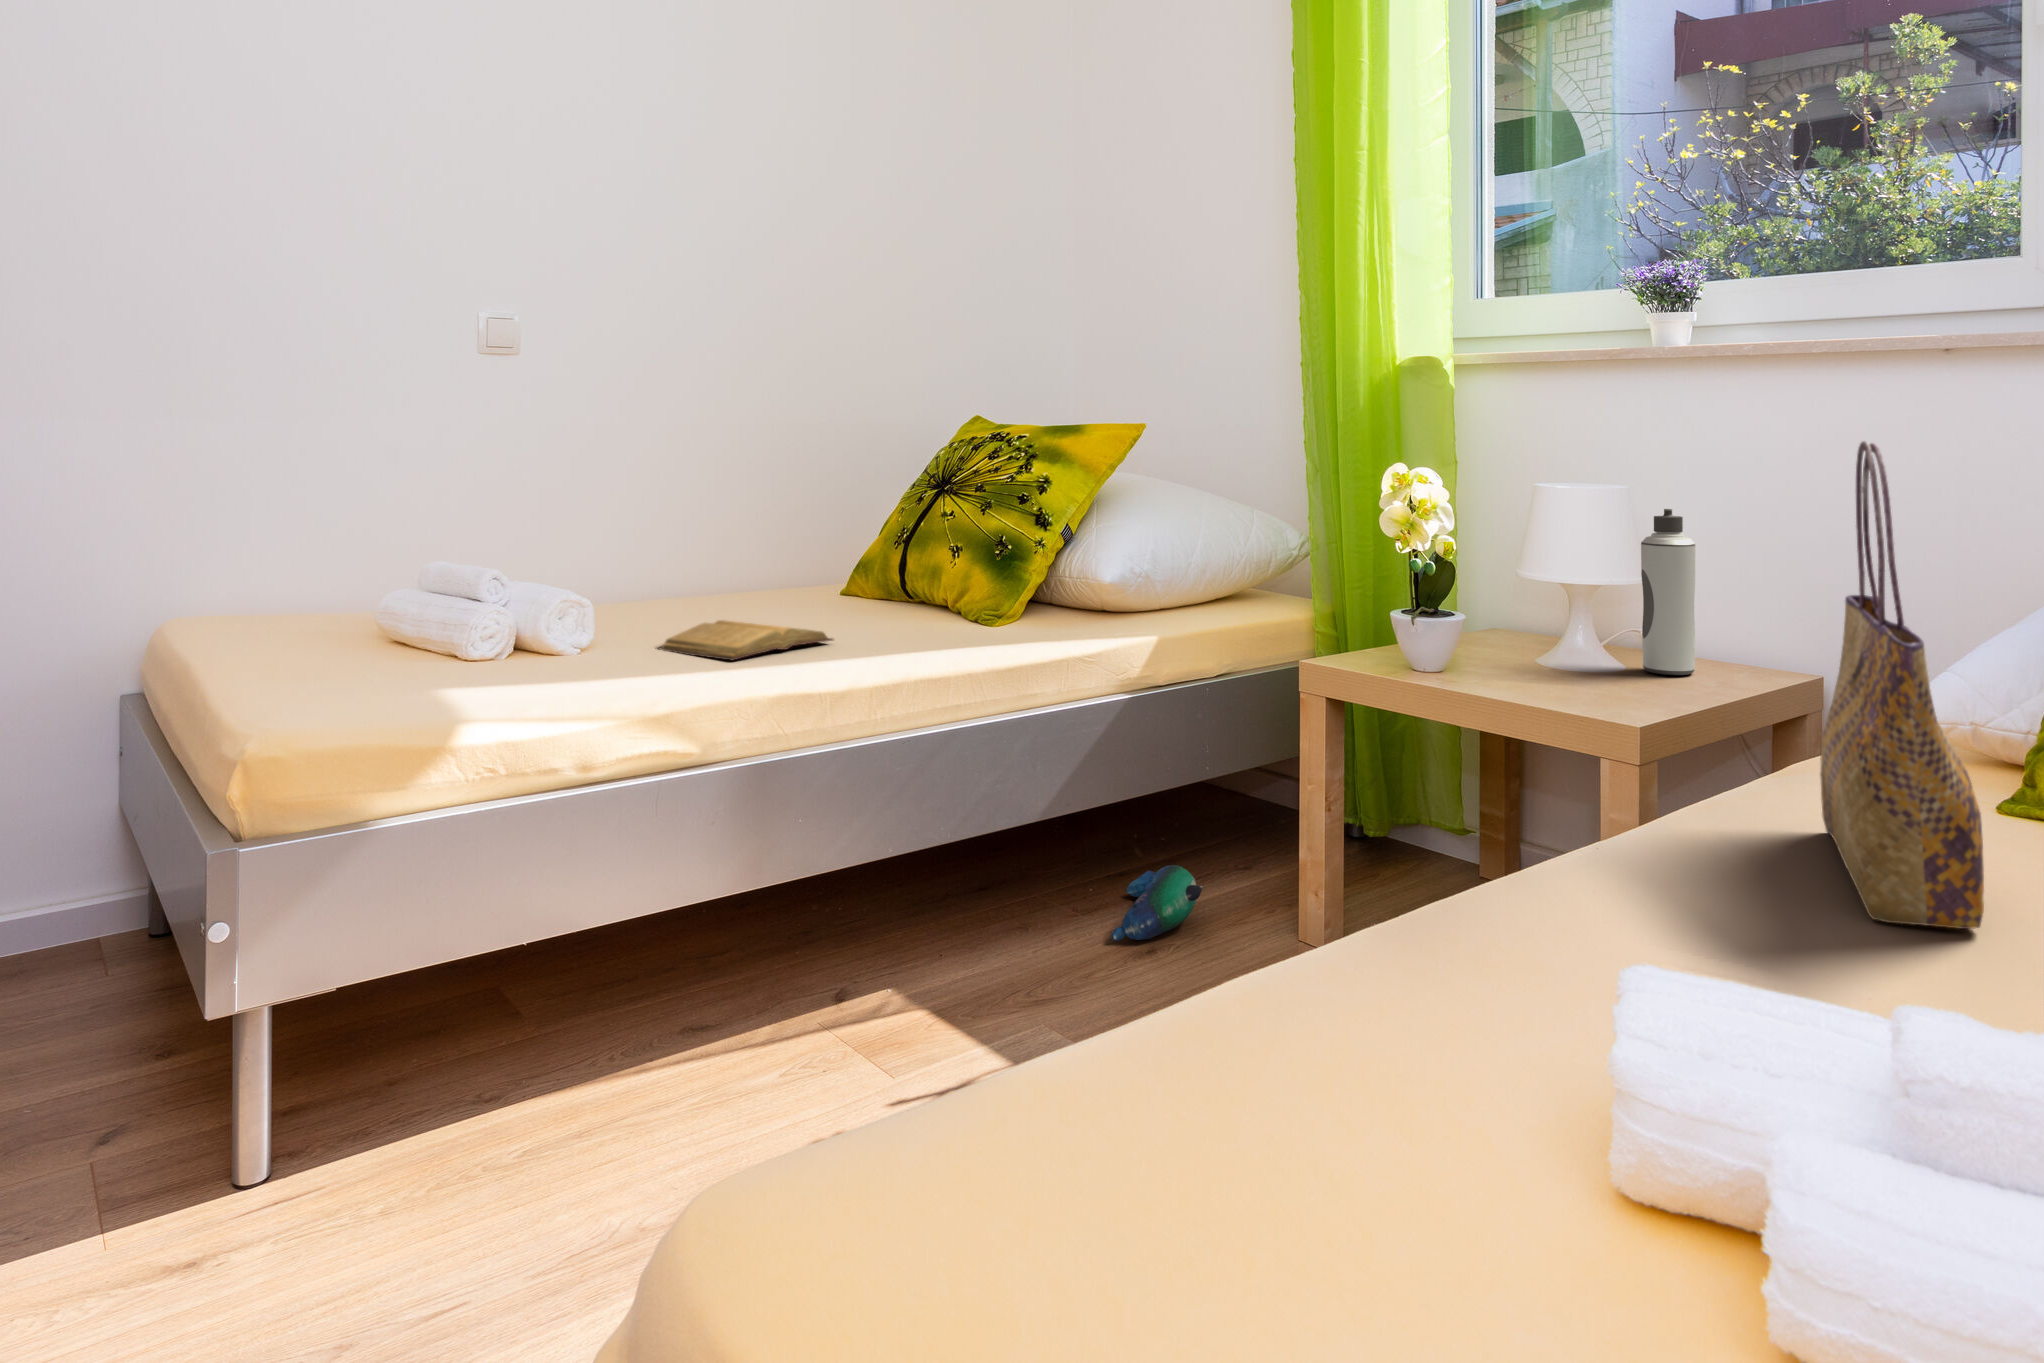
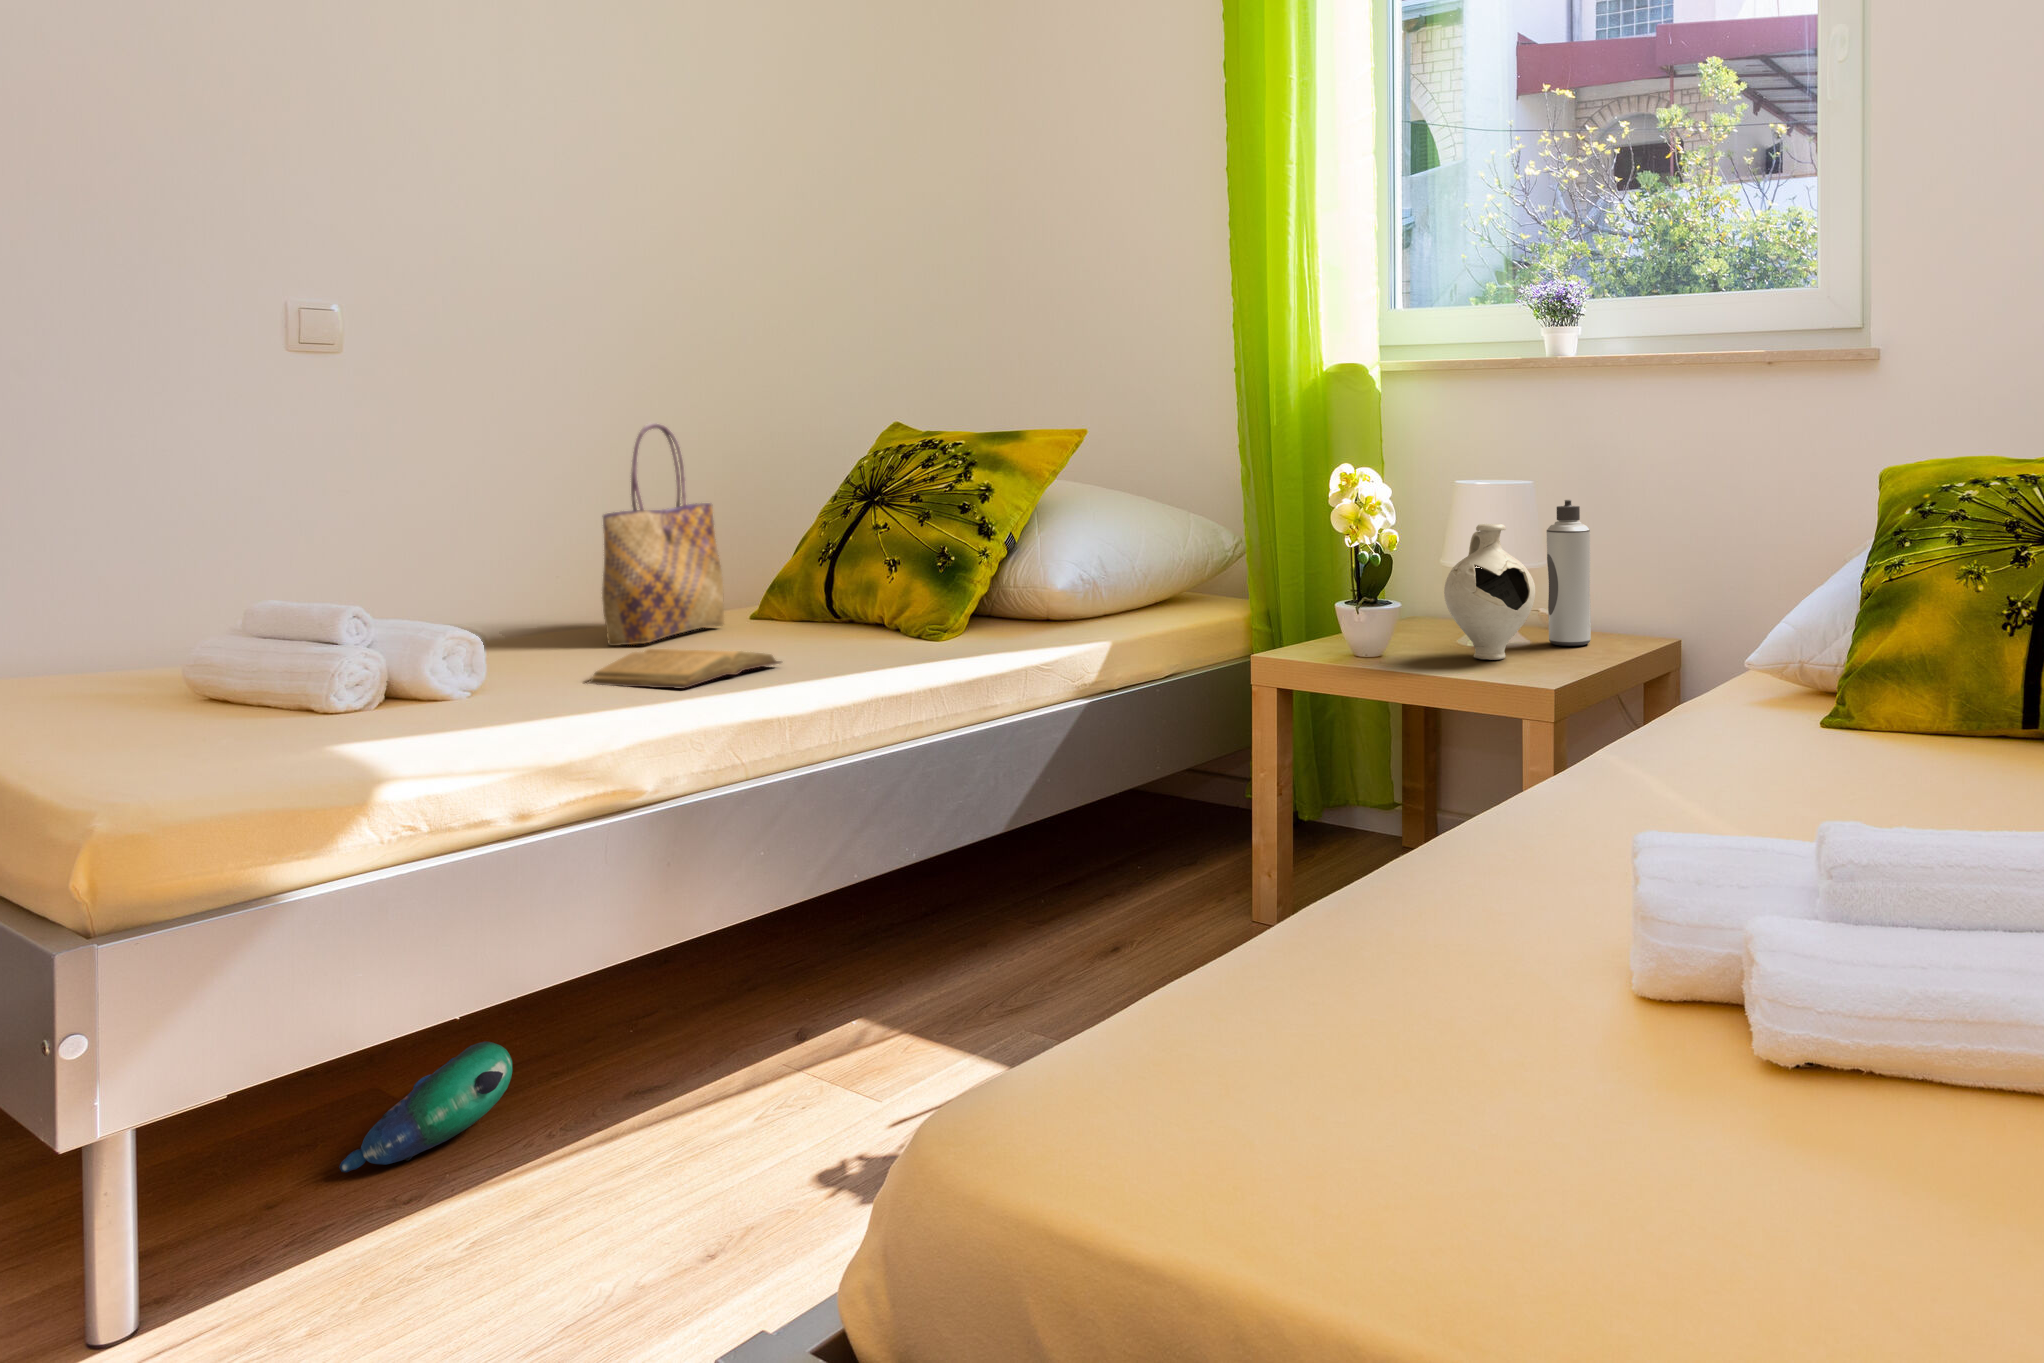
tote bag: present [1820,441,1984,929] -> present [602,423,724,646]
decorative vase: none [1513,533,1622,685] -> present [1444,524,1535,660]
plush toy: present [1111,865,1203,941] -> present [339,1041,513,1172]

